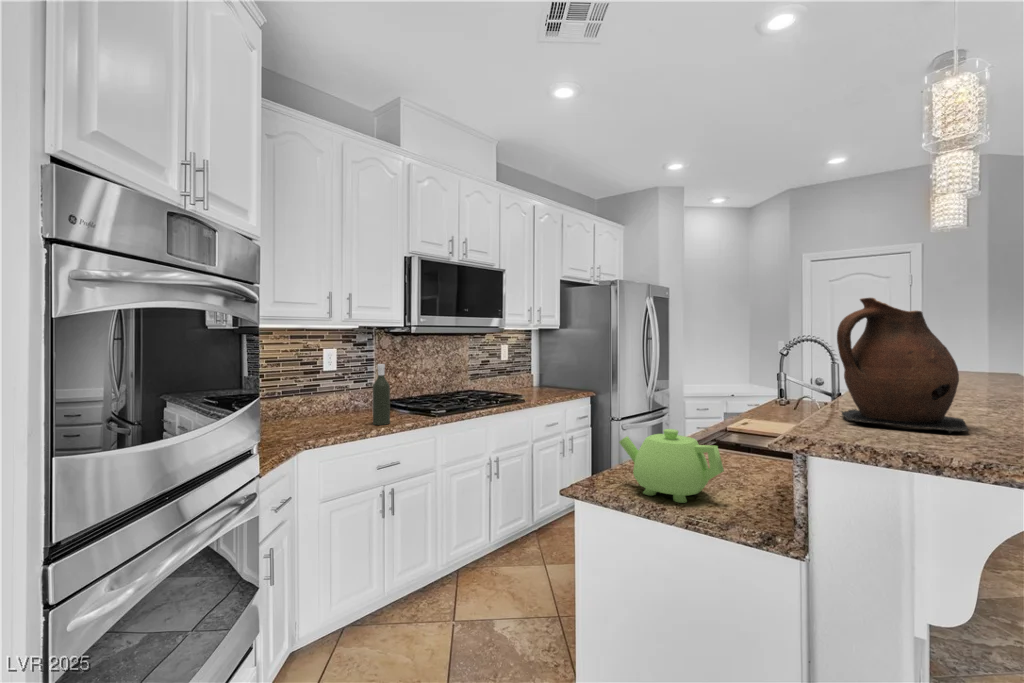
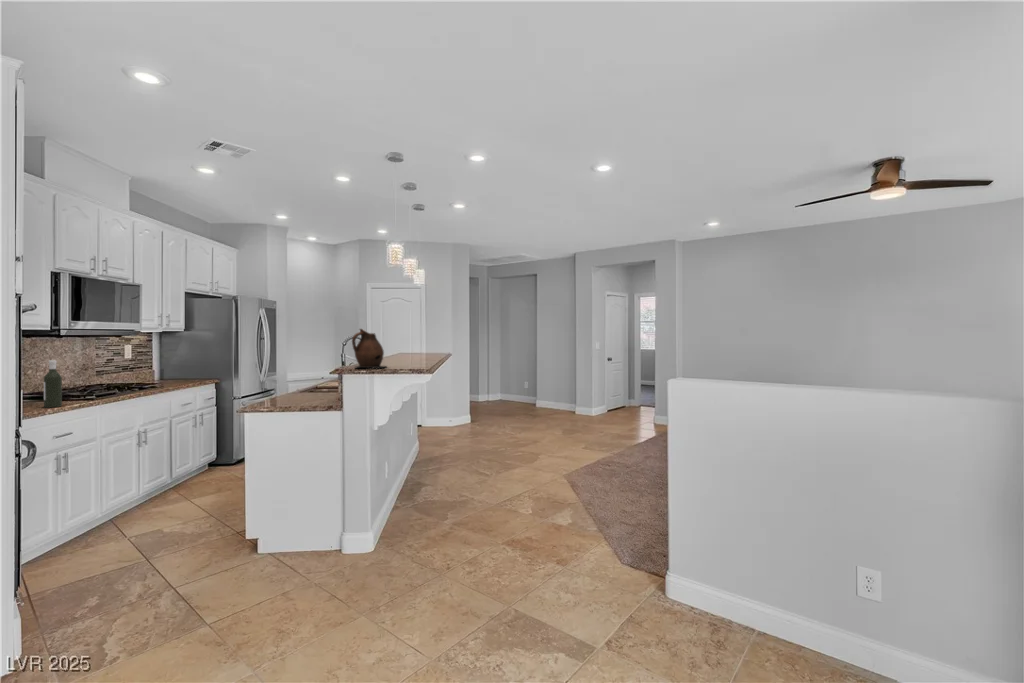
teapot: present [619,429,724,503] -> none [272,377,316,404]

